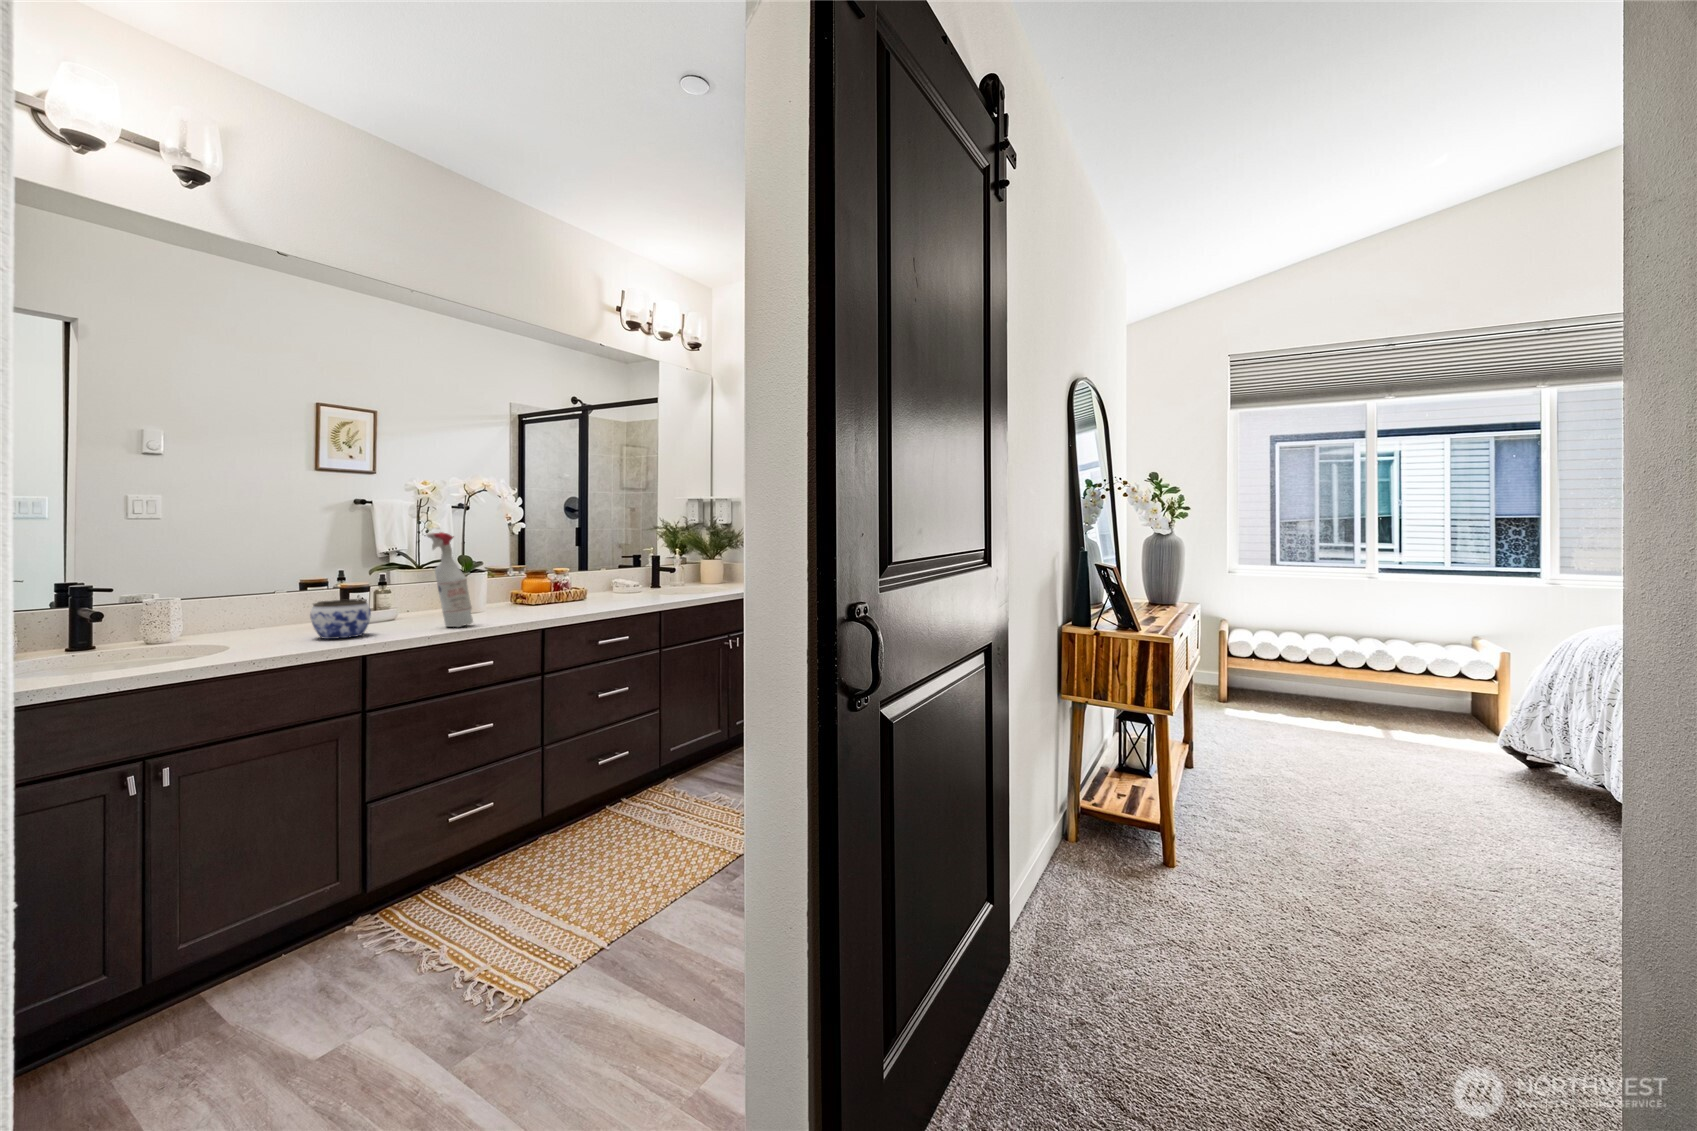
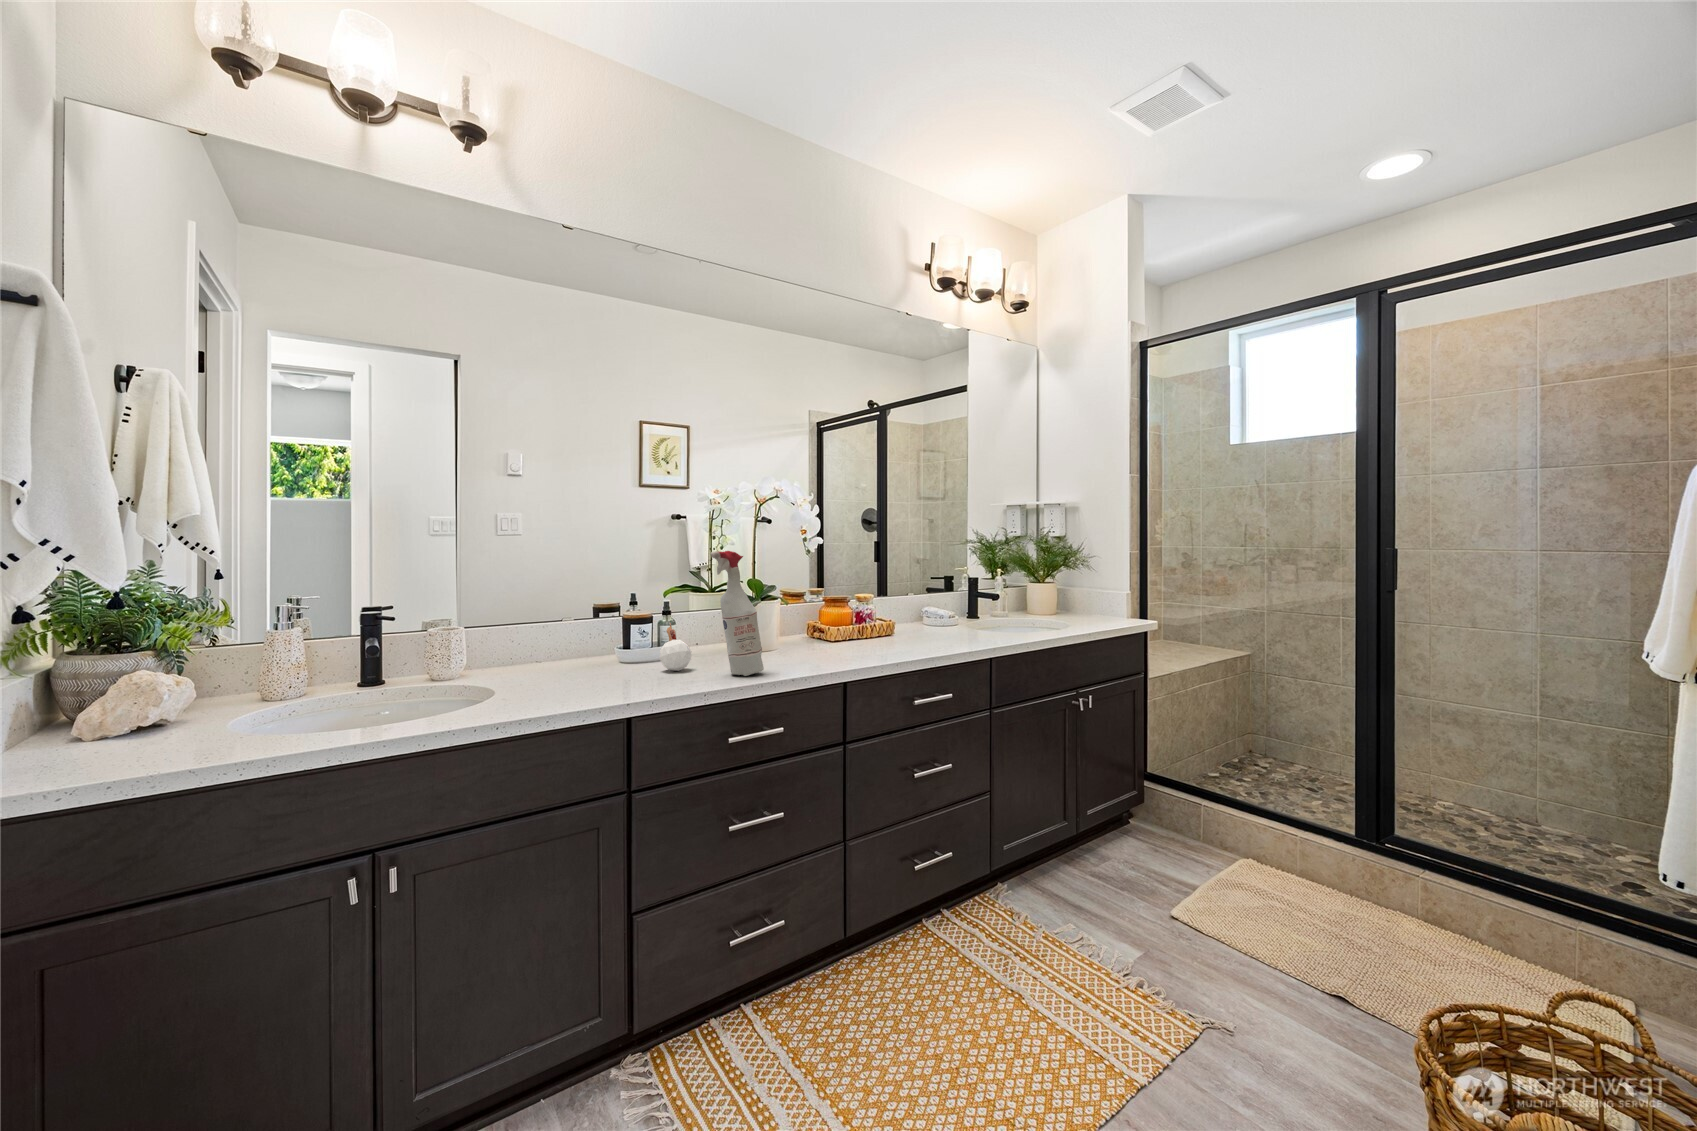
candle: none [380,585,409,627] -> present [660,617,691,671]
jar: present [310,599,371,639] -> none [582,636,647,687]

